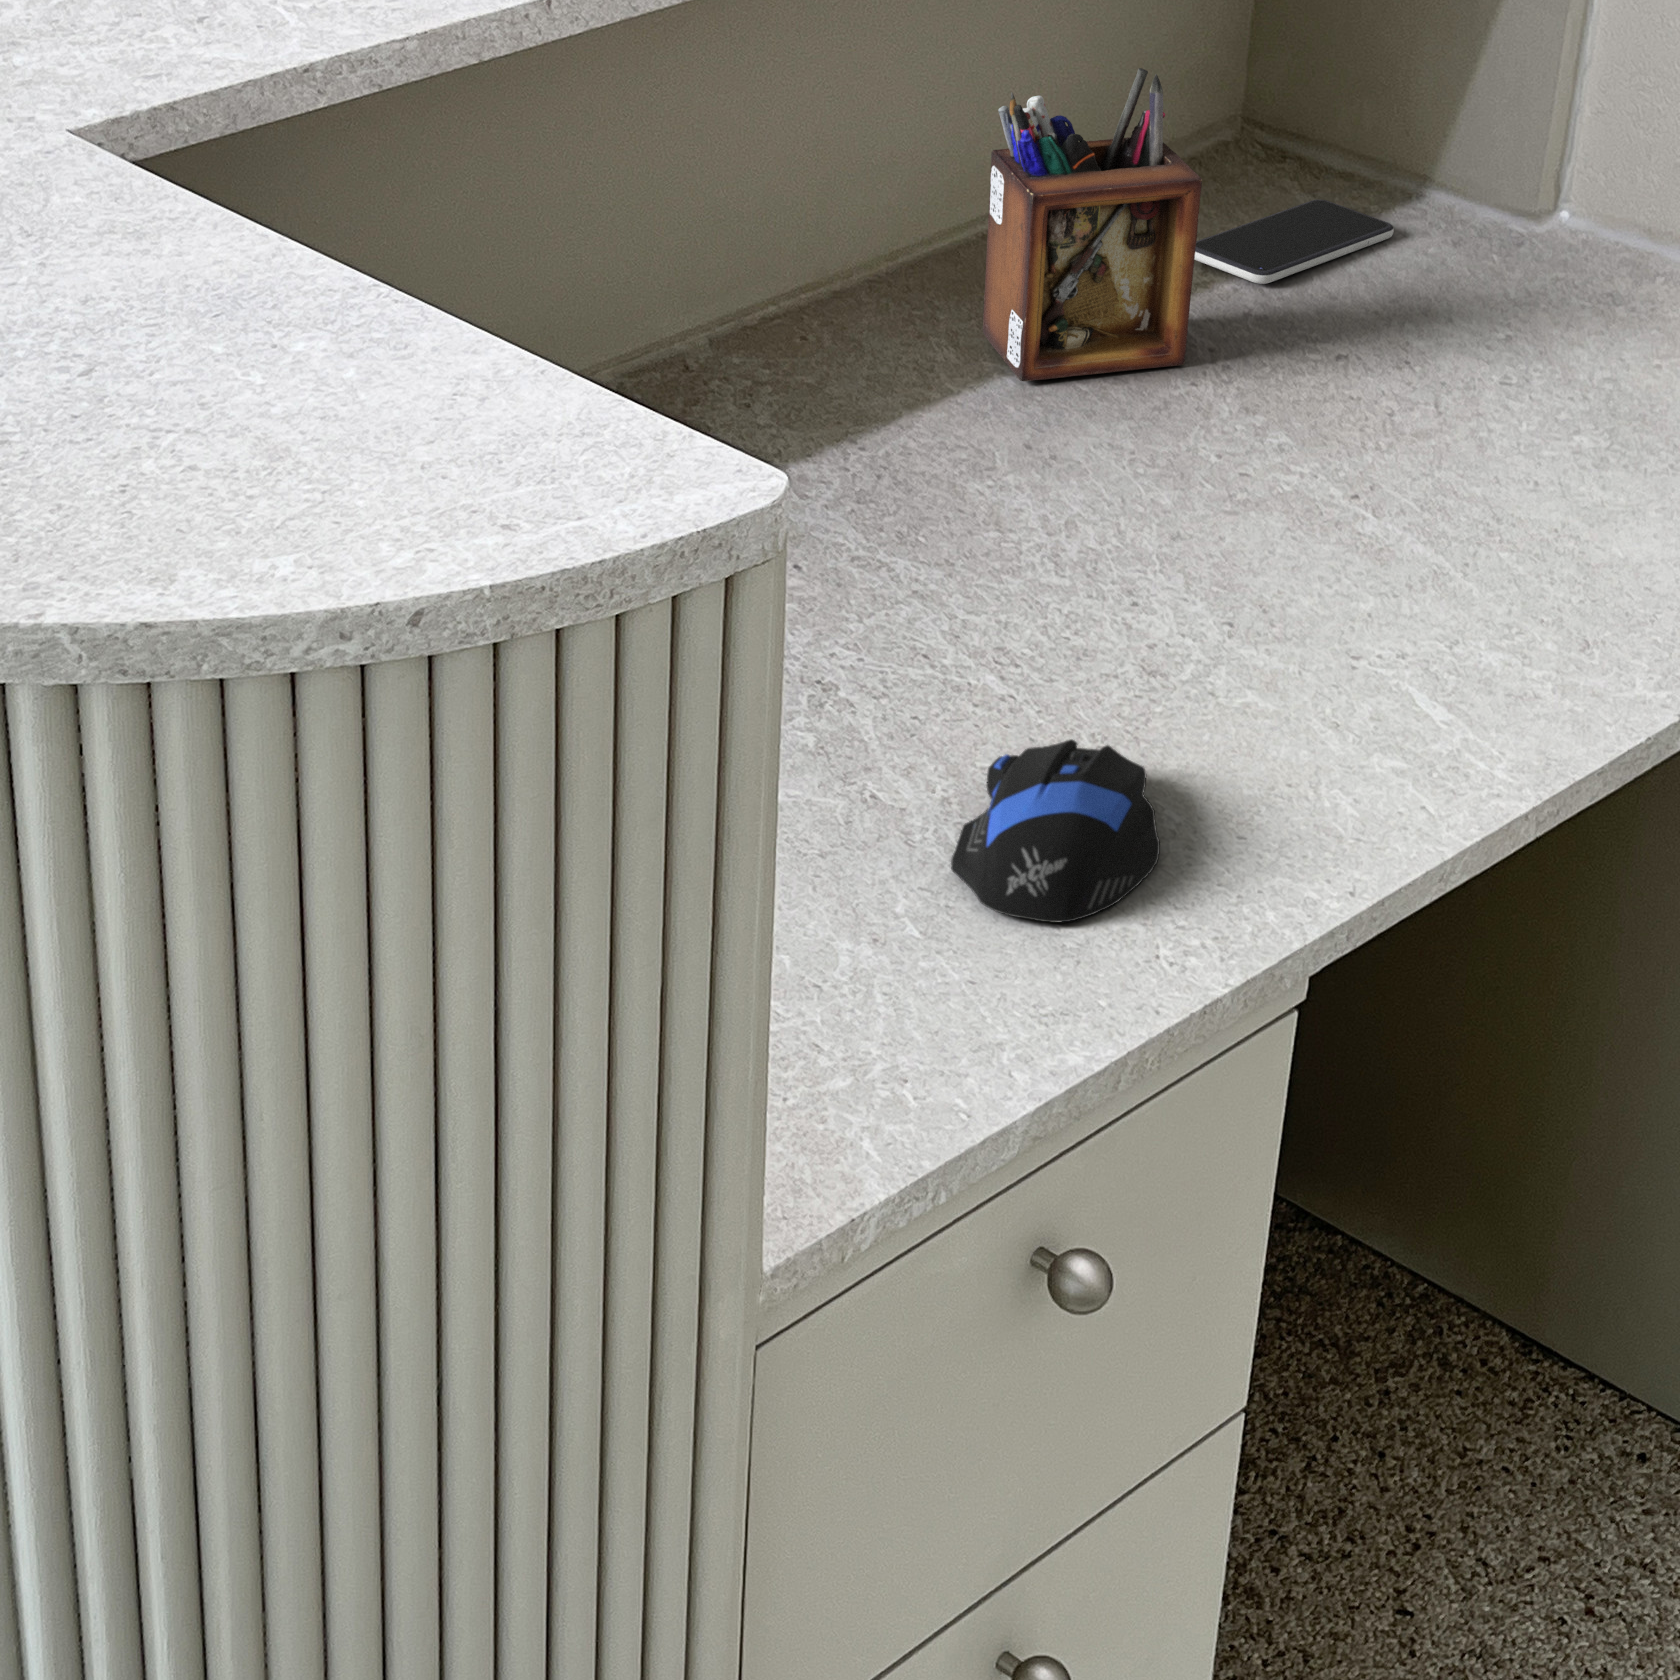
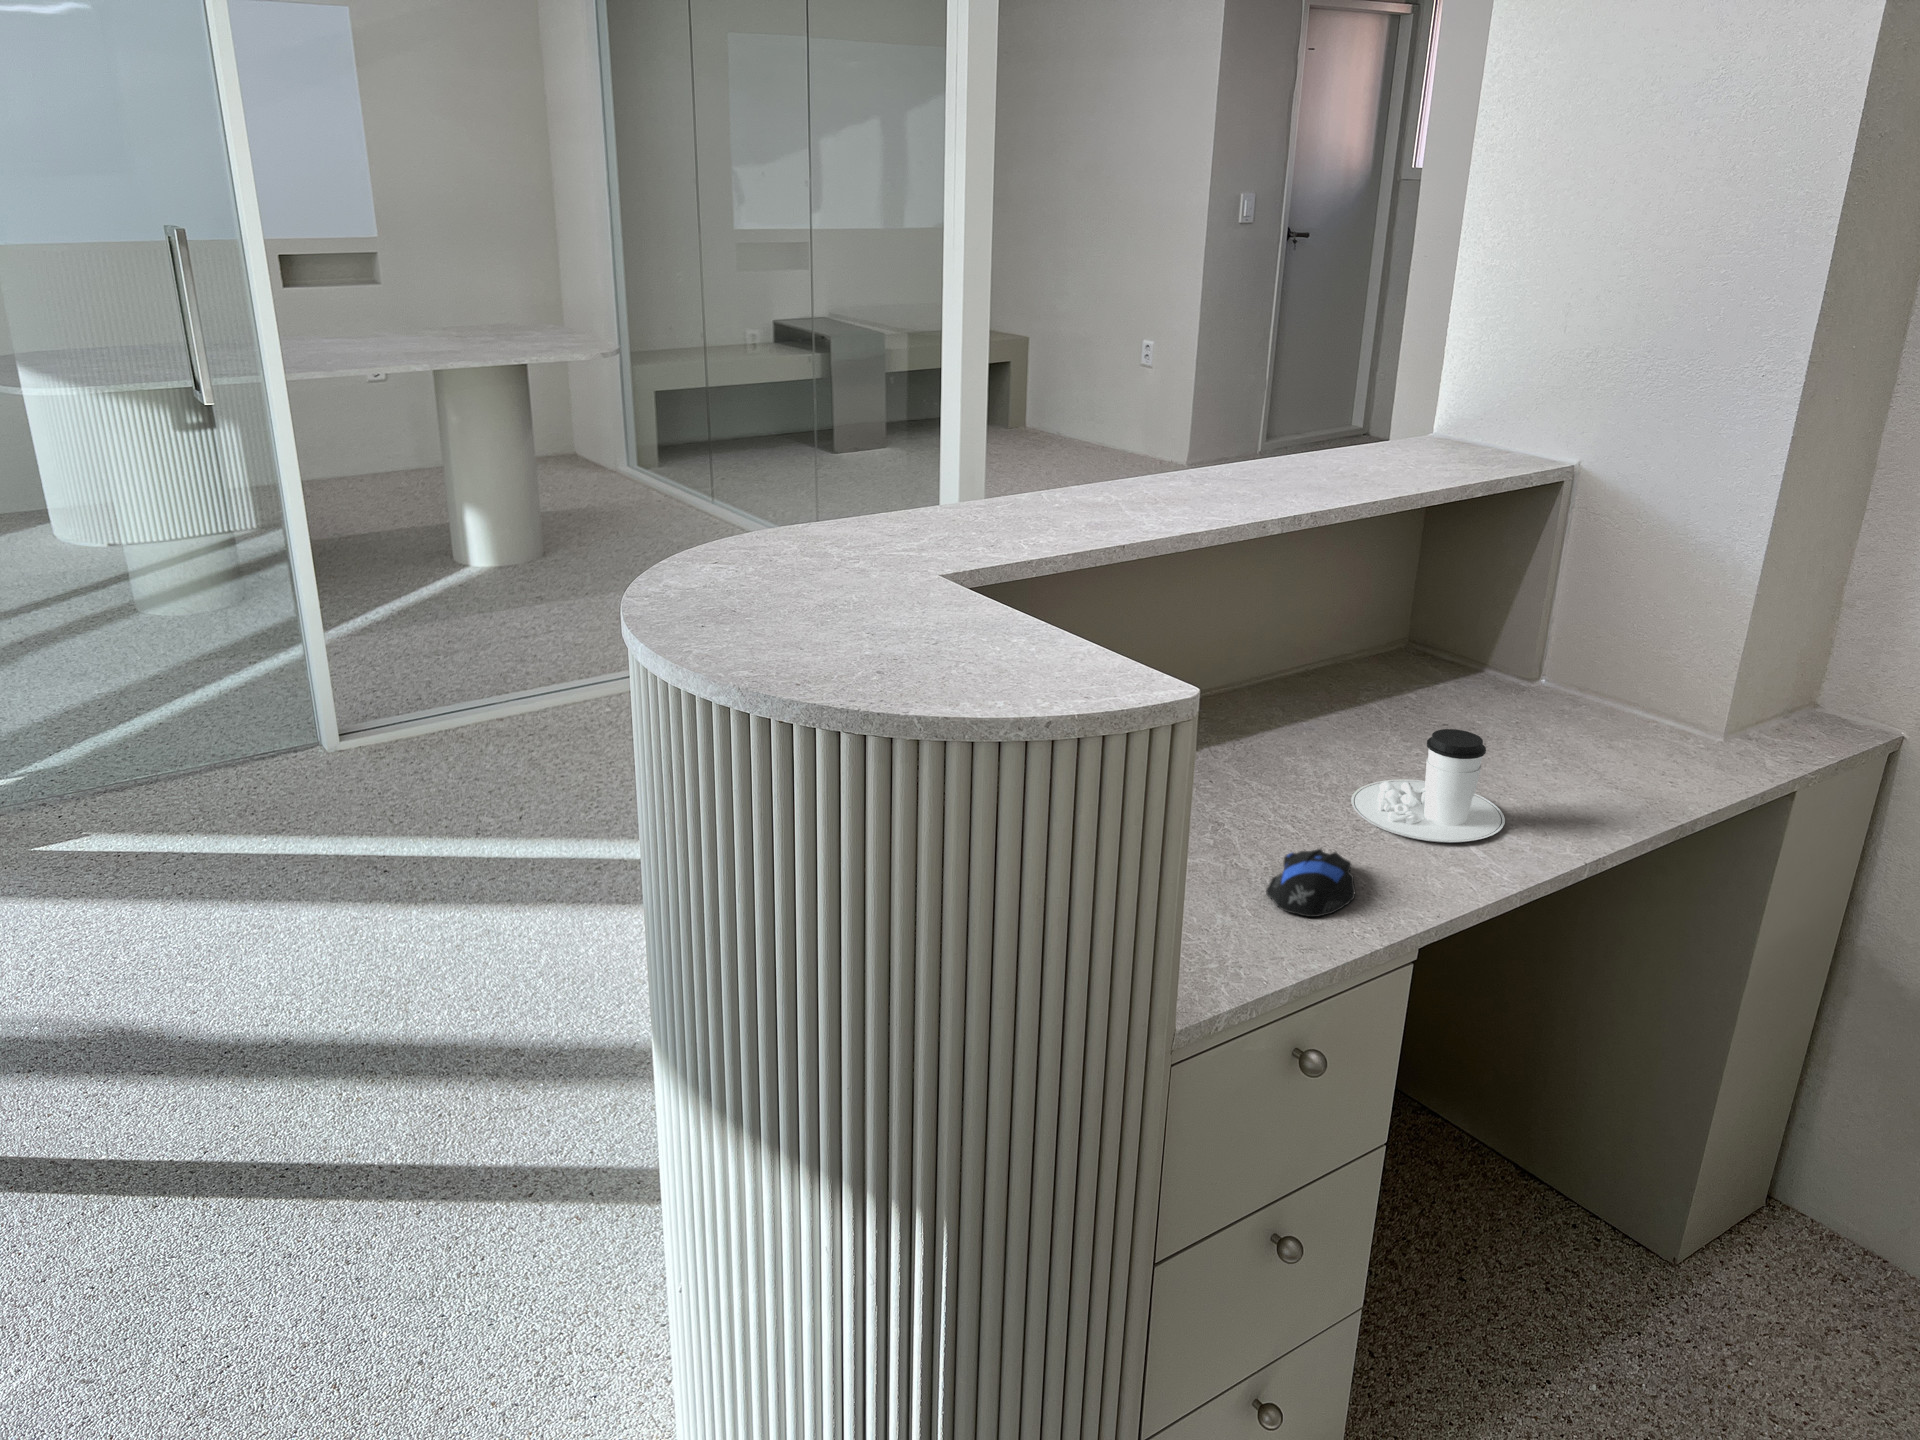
desk organizer: present [983,68,1202,381] -> none [1296,601,1389,723]
smartphone: present [1195,200,1394,284] -> none [1384,665,1473,694]
coffee cup: none [1133,411,1490,691] -> present [1351,729,1505,843]

